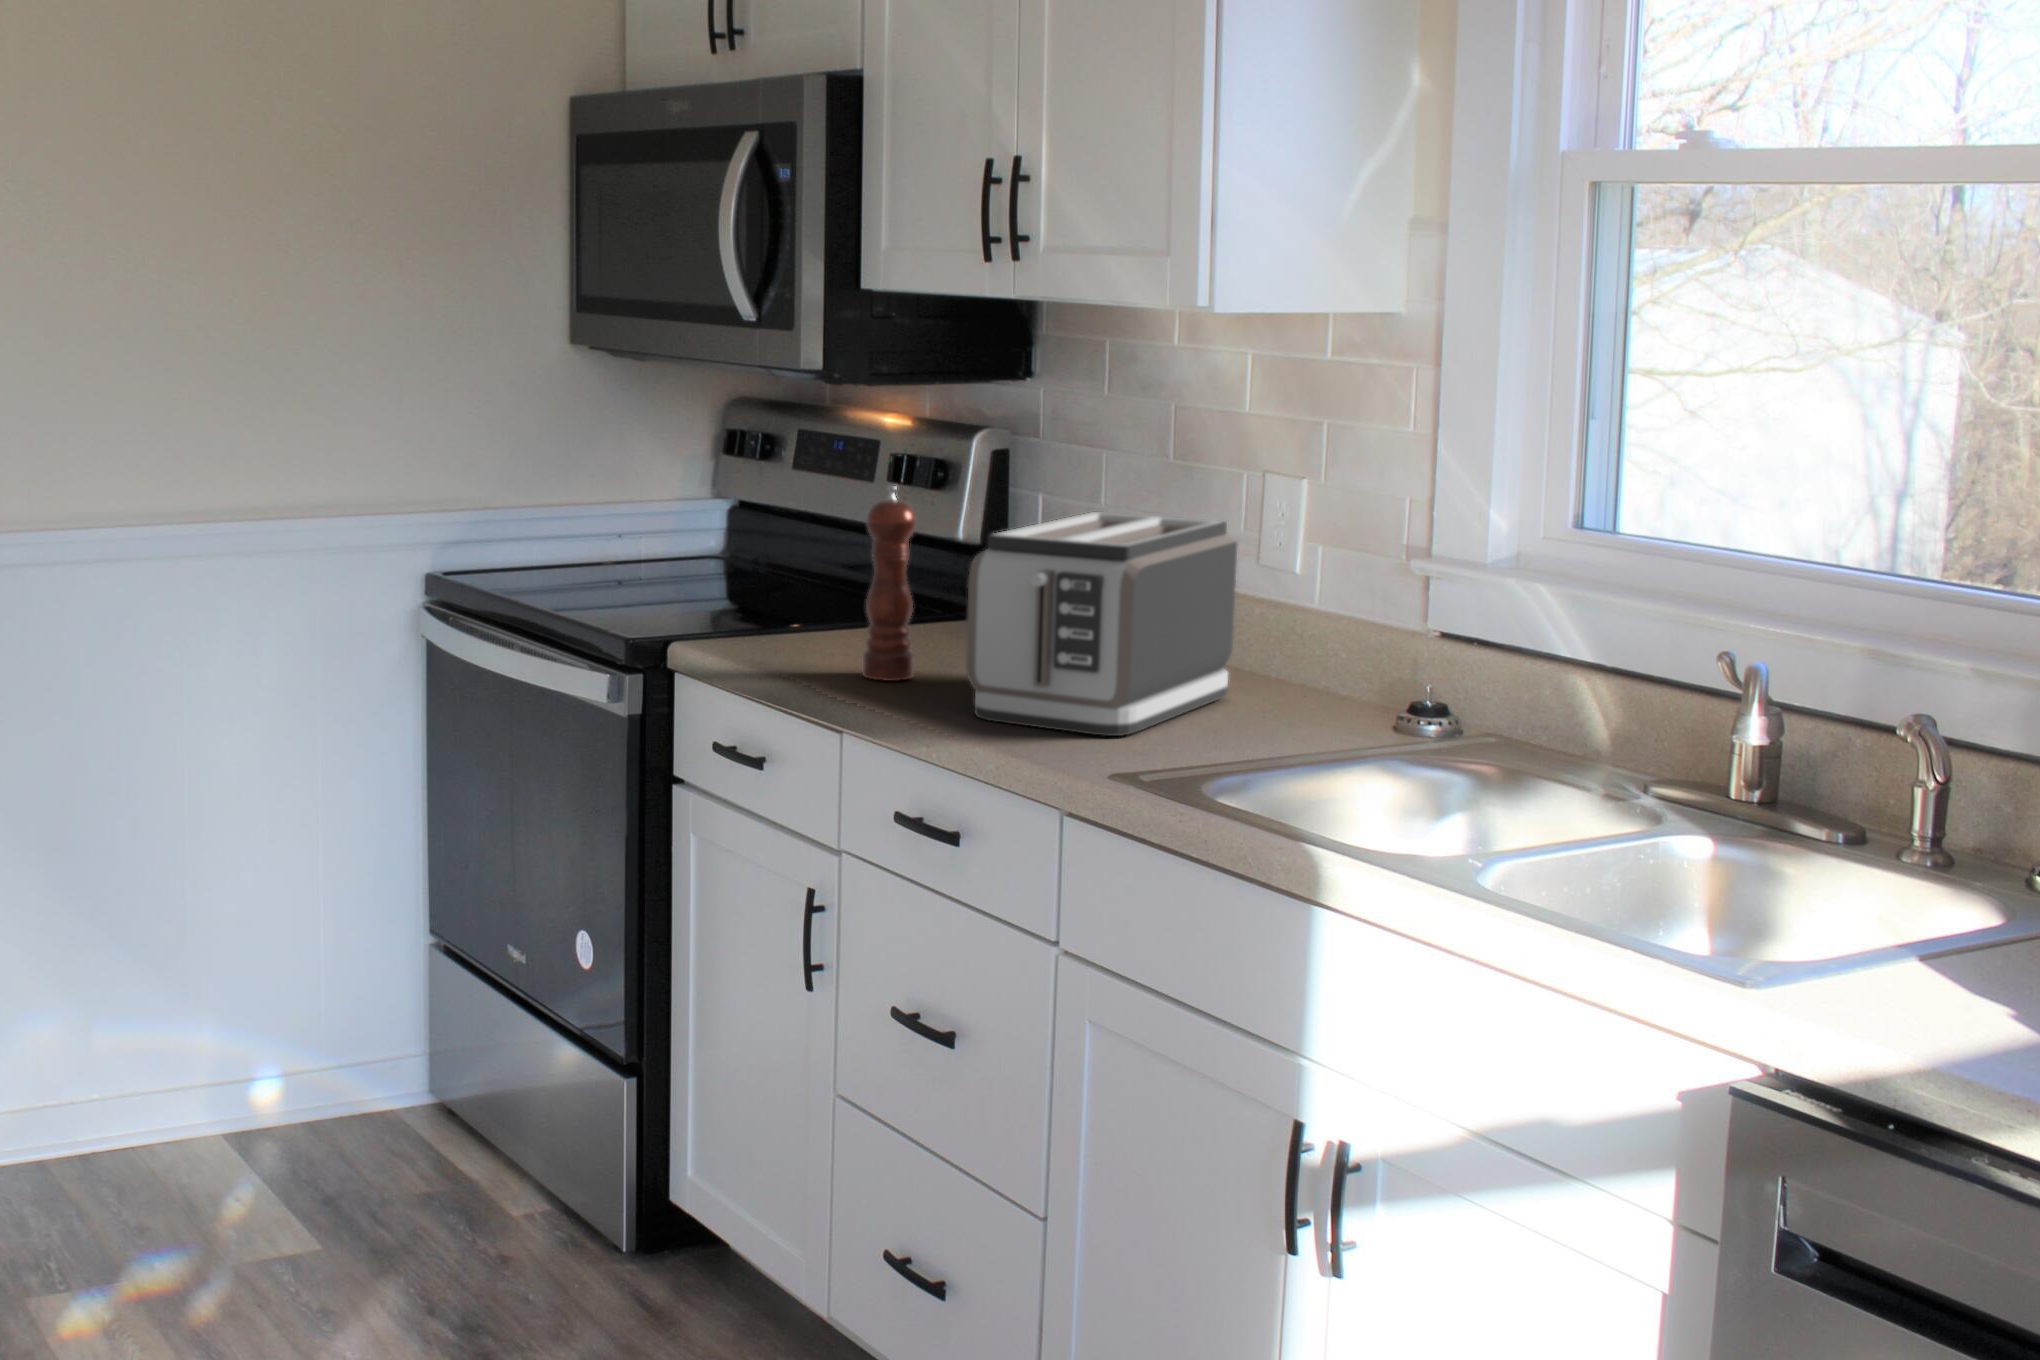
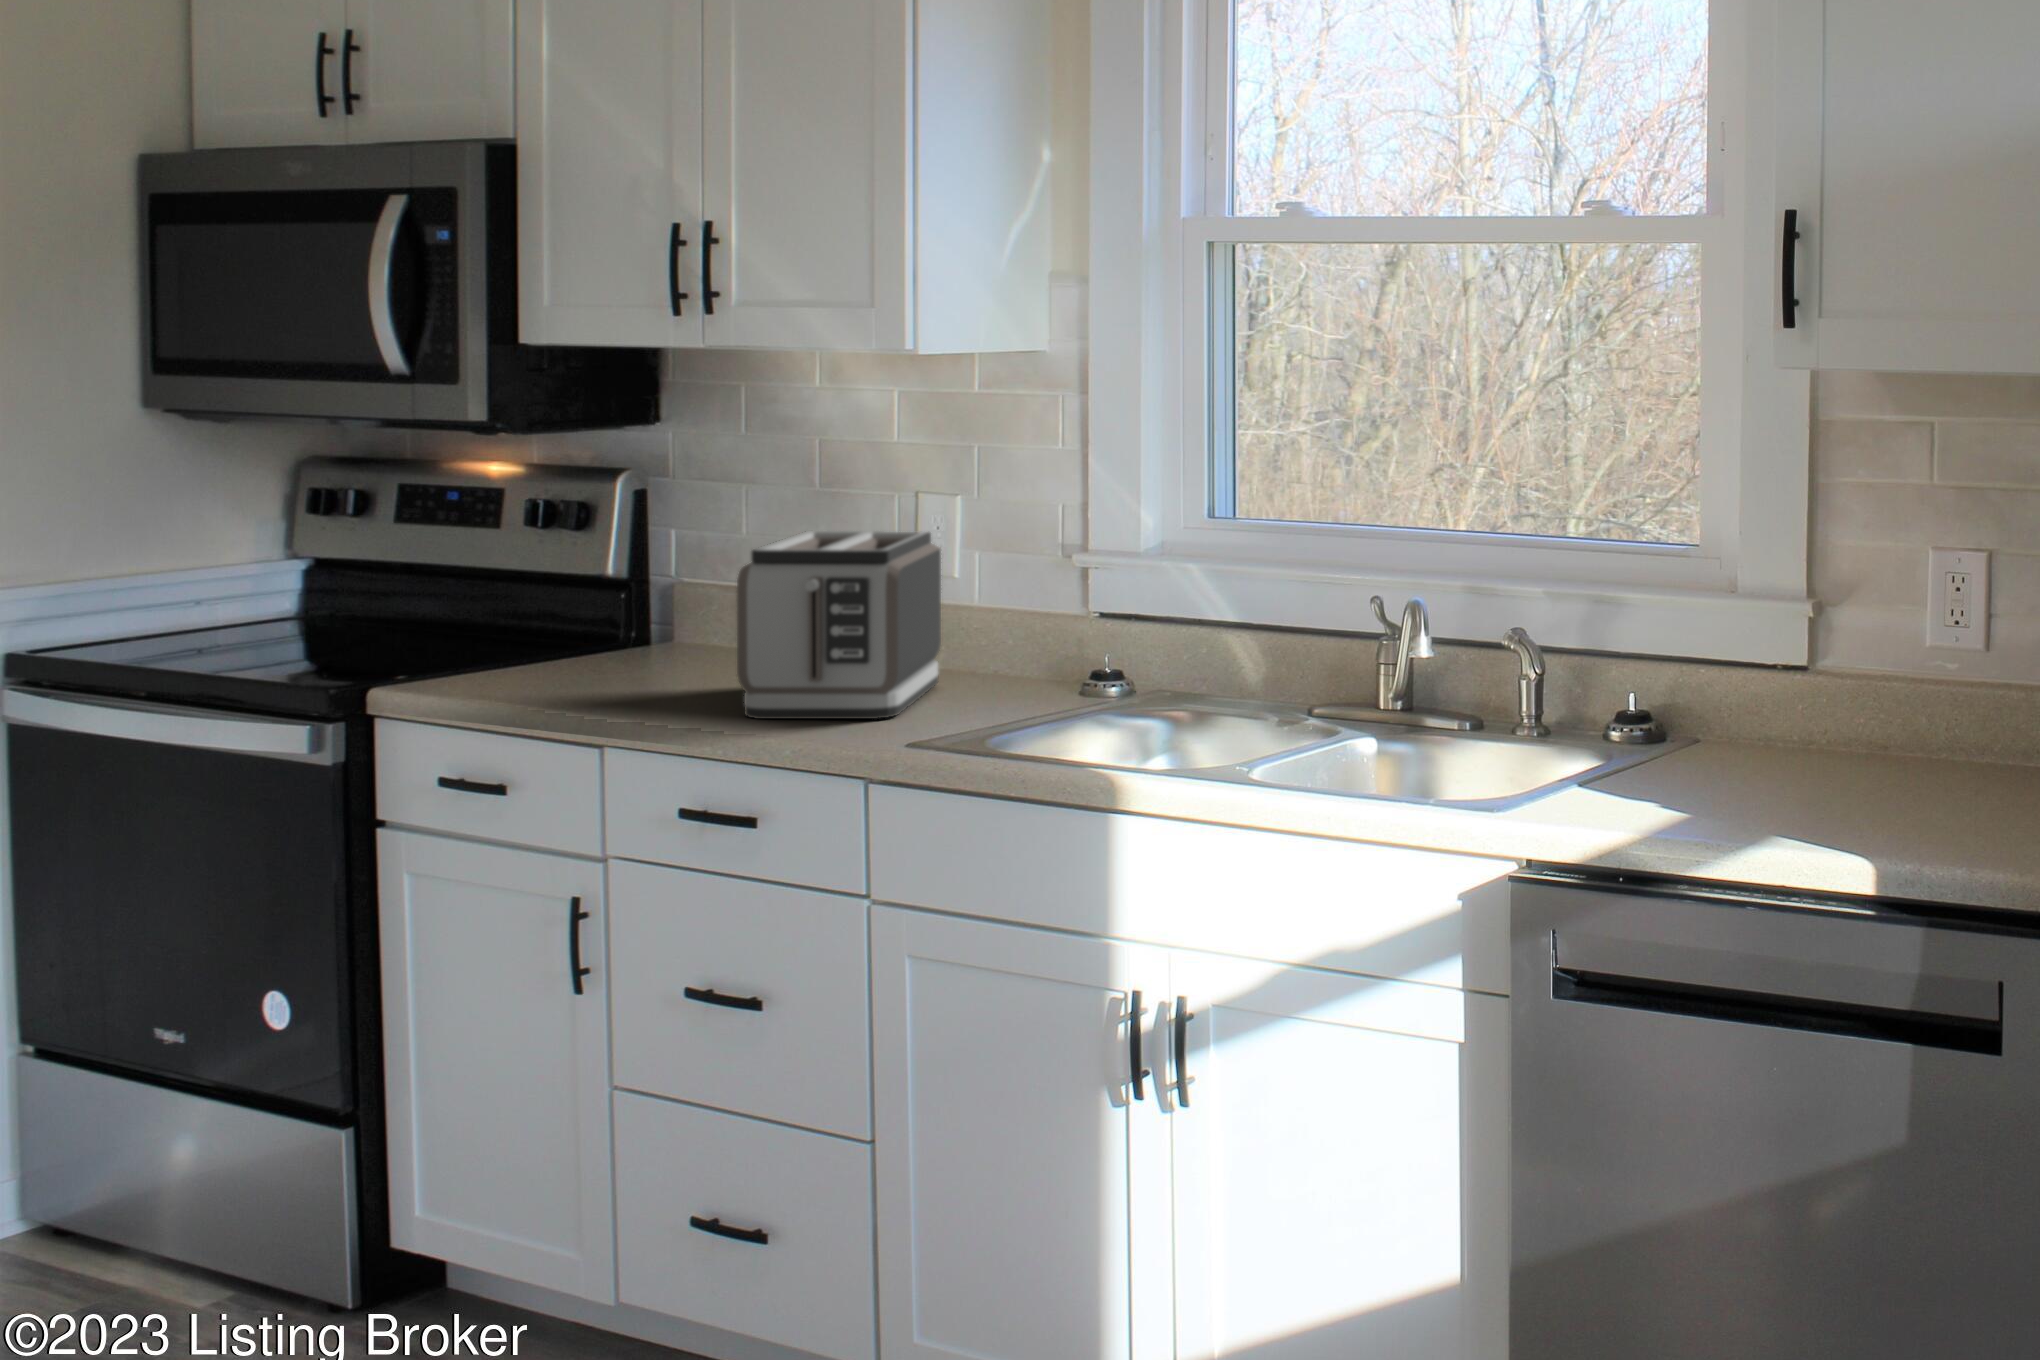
pepper mill: present [862,486,916,681] -> none [600,516,651,700]

